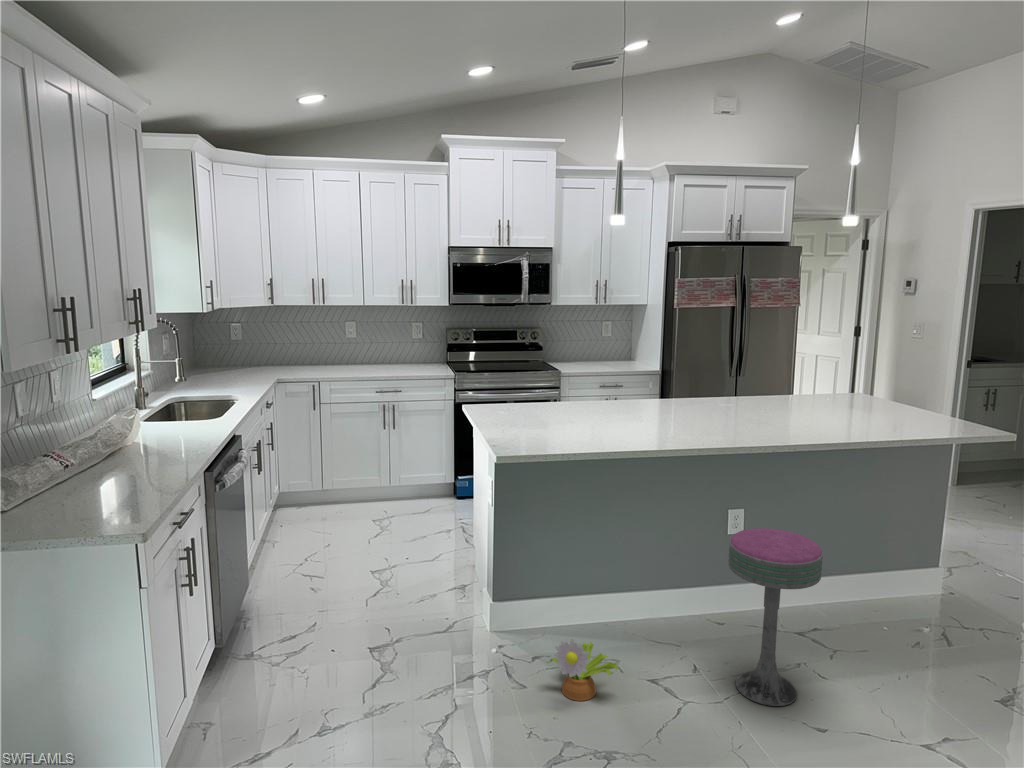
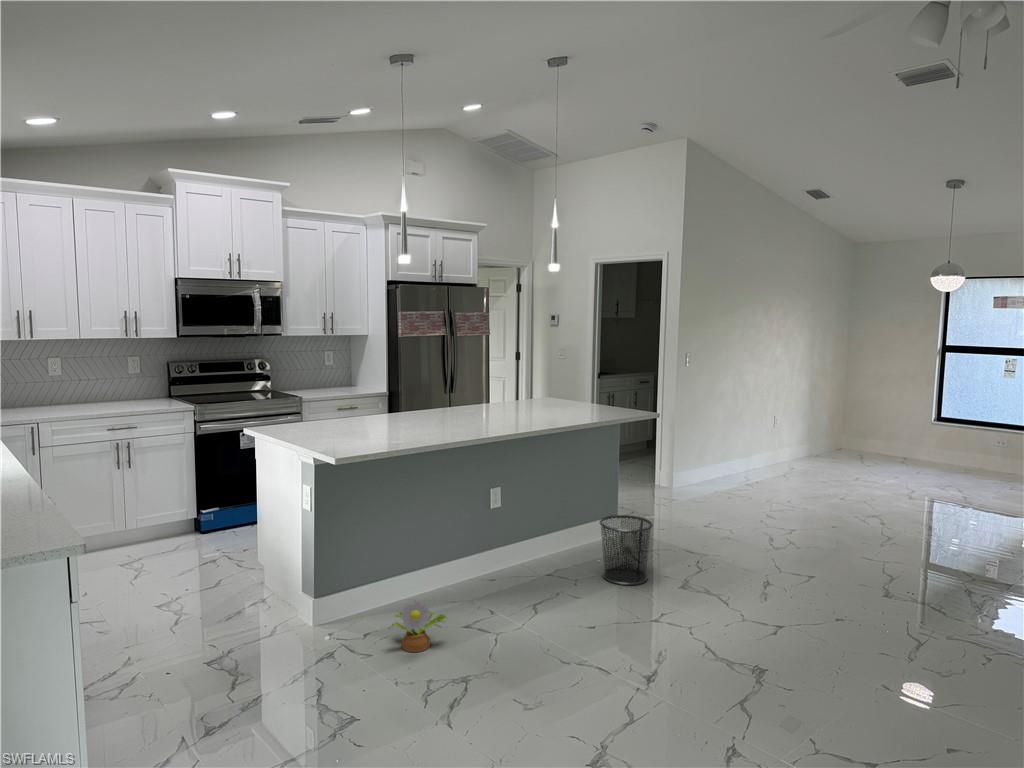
bar stool: present [728,528,823,706] -> none [513,490,577,619]
waste bin: none [880,577,970,687] -> present [600,515,653,585]

